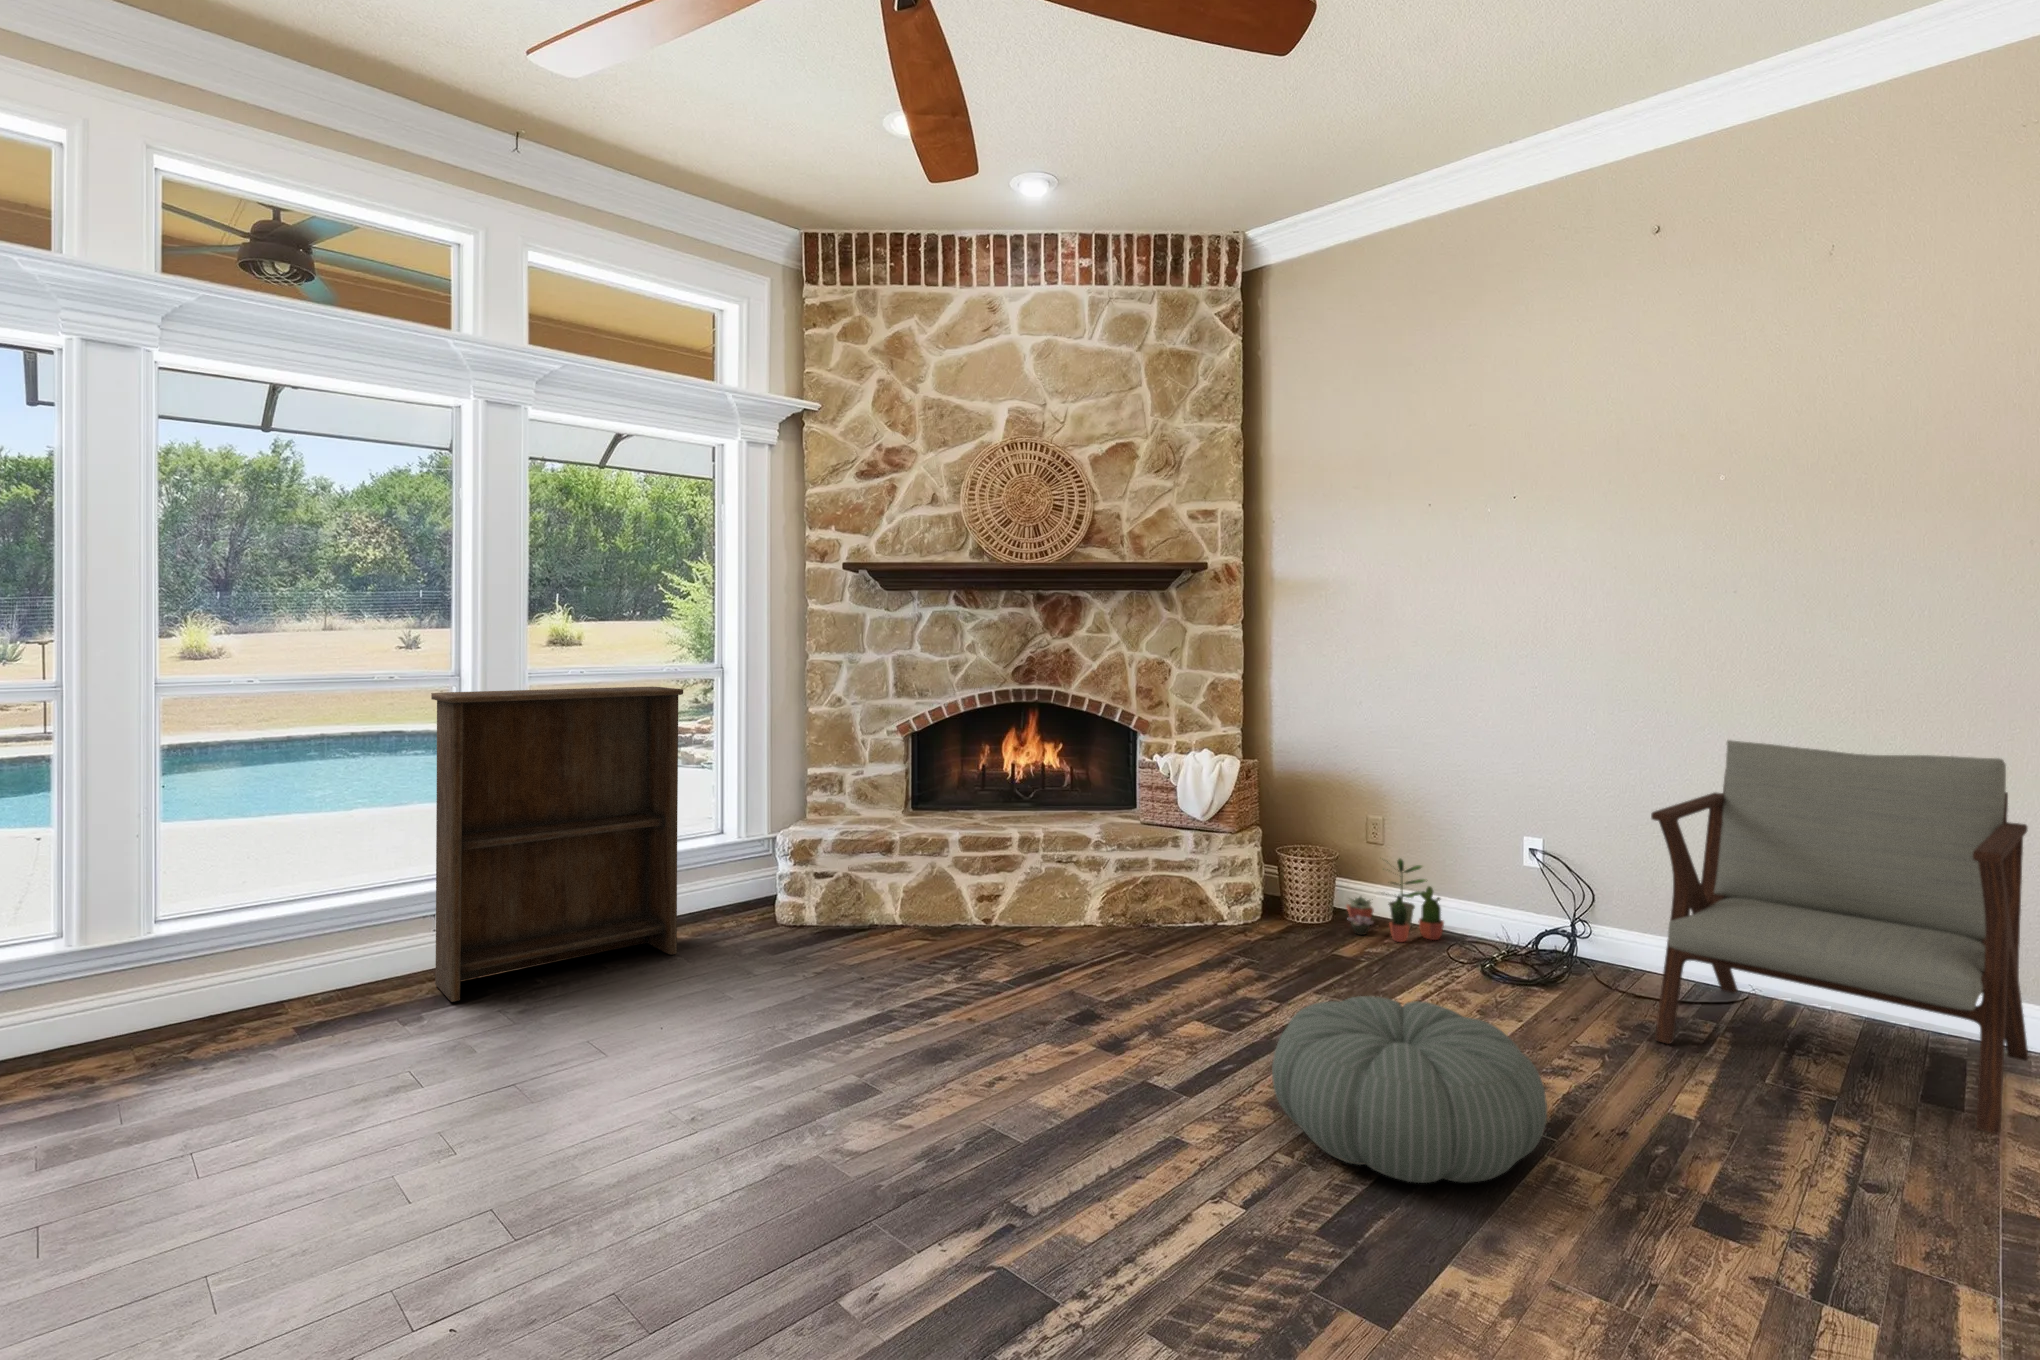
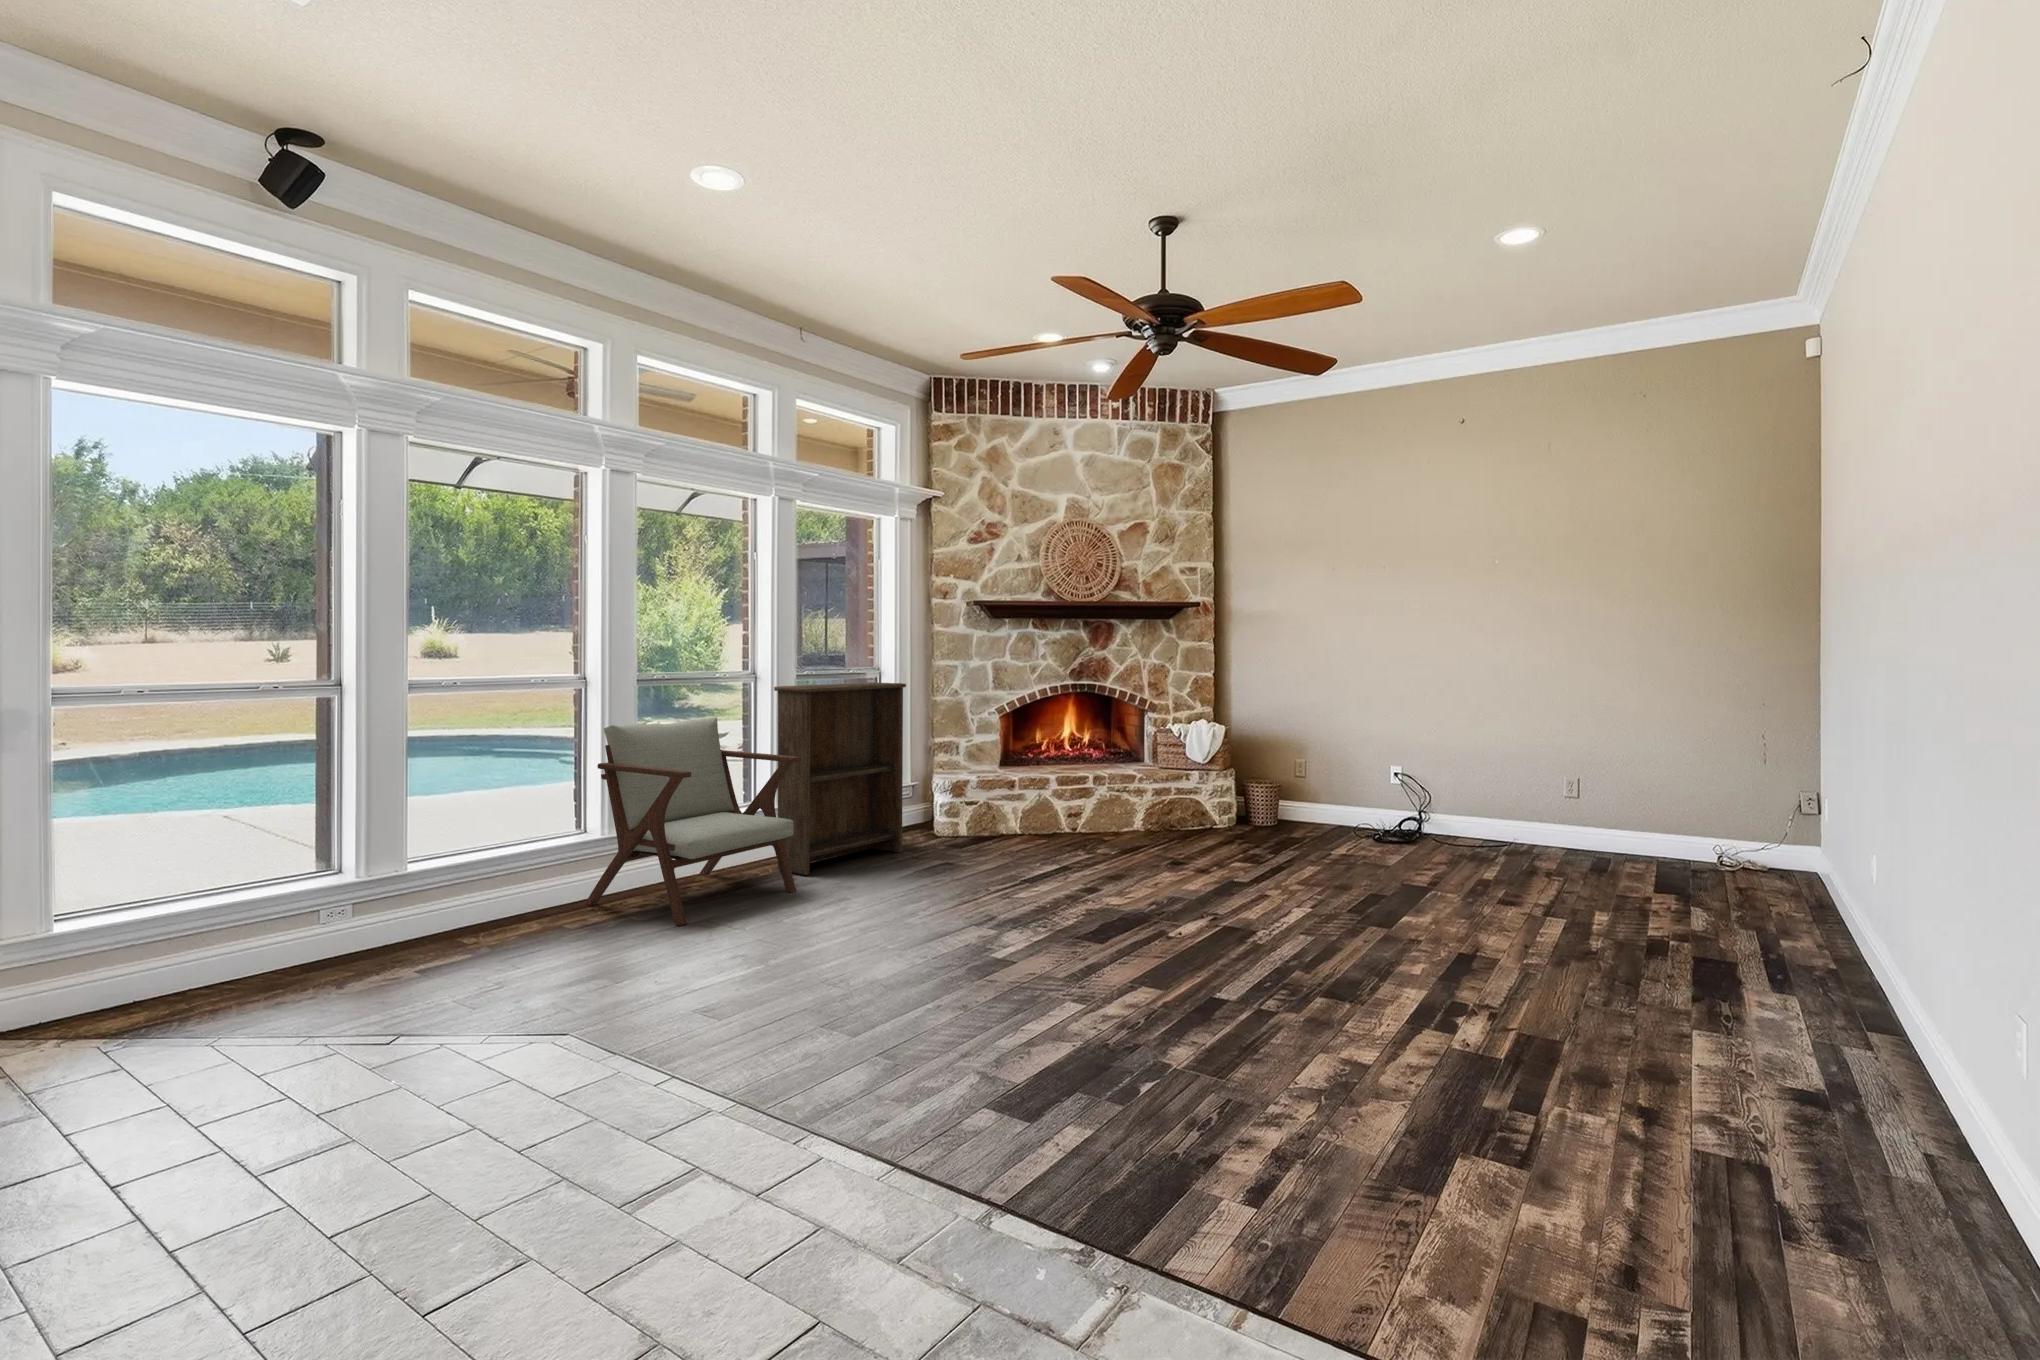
lounge chair: present [1651,740,2029,1134] -> present [585,717,800,926]
potted plant: present [1347,859,1444,942] -> none [1286,781,1346,830]
pouf: present [1272,996,1547,1183] -> none [1309,832,1440,902]

